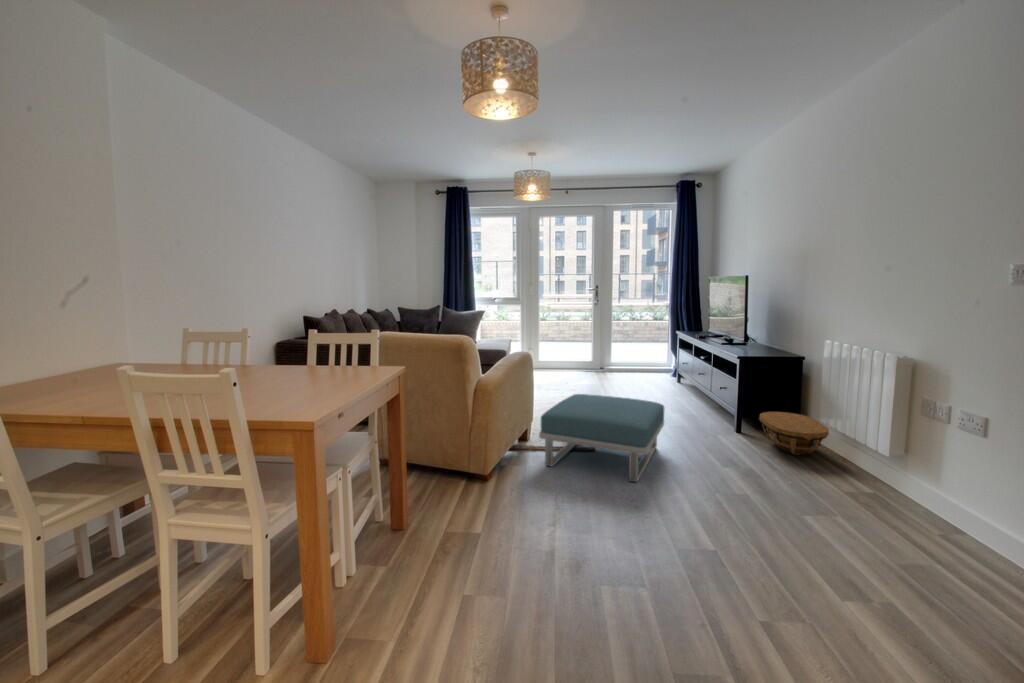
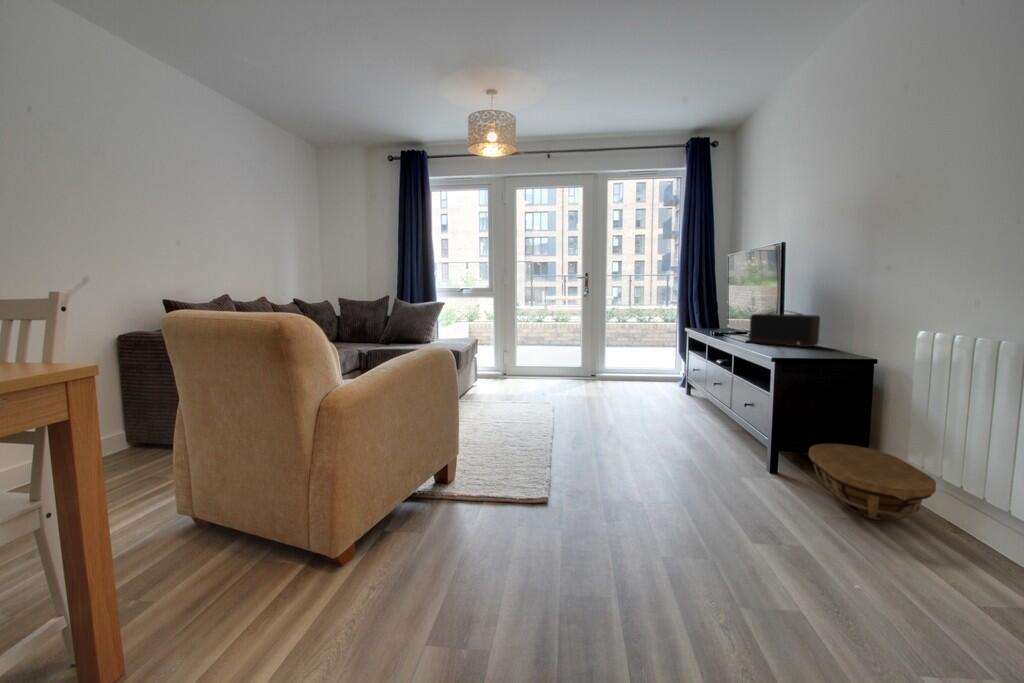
speaker: none [724,322,772,348] -> present [749,312,820,347]
footstool: present [539,394,664,482] -> none [442,414,656,582]

